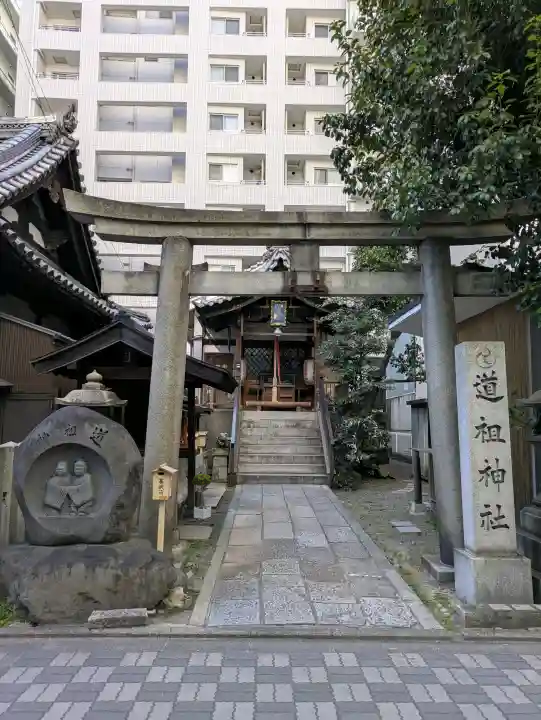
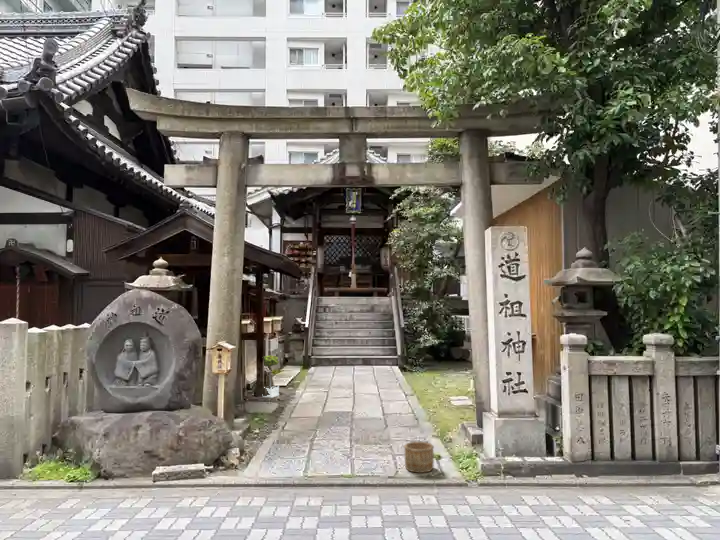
wooden bucket: none [370,582,405,620] -> present [404,442,434,473]

